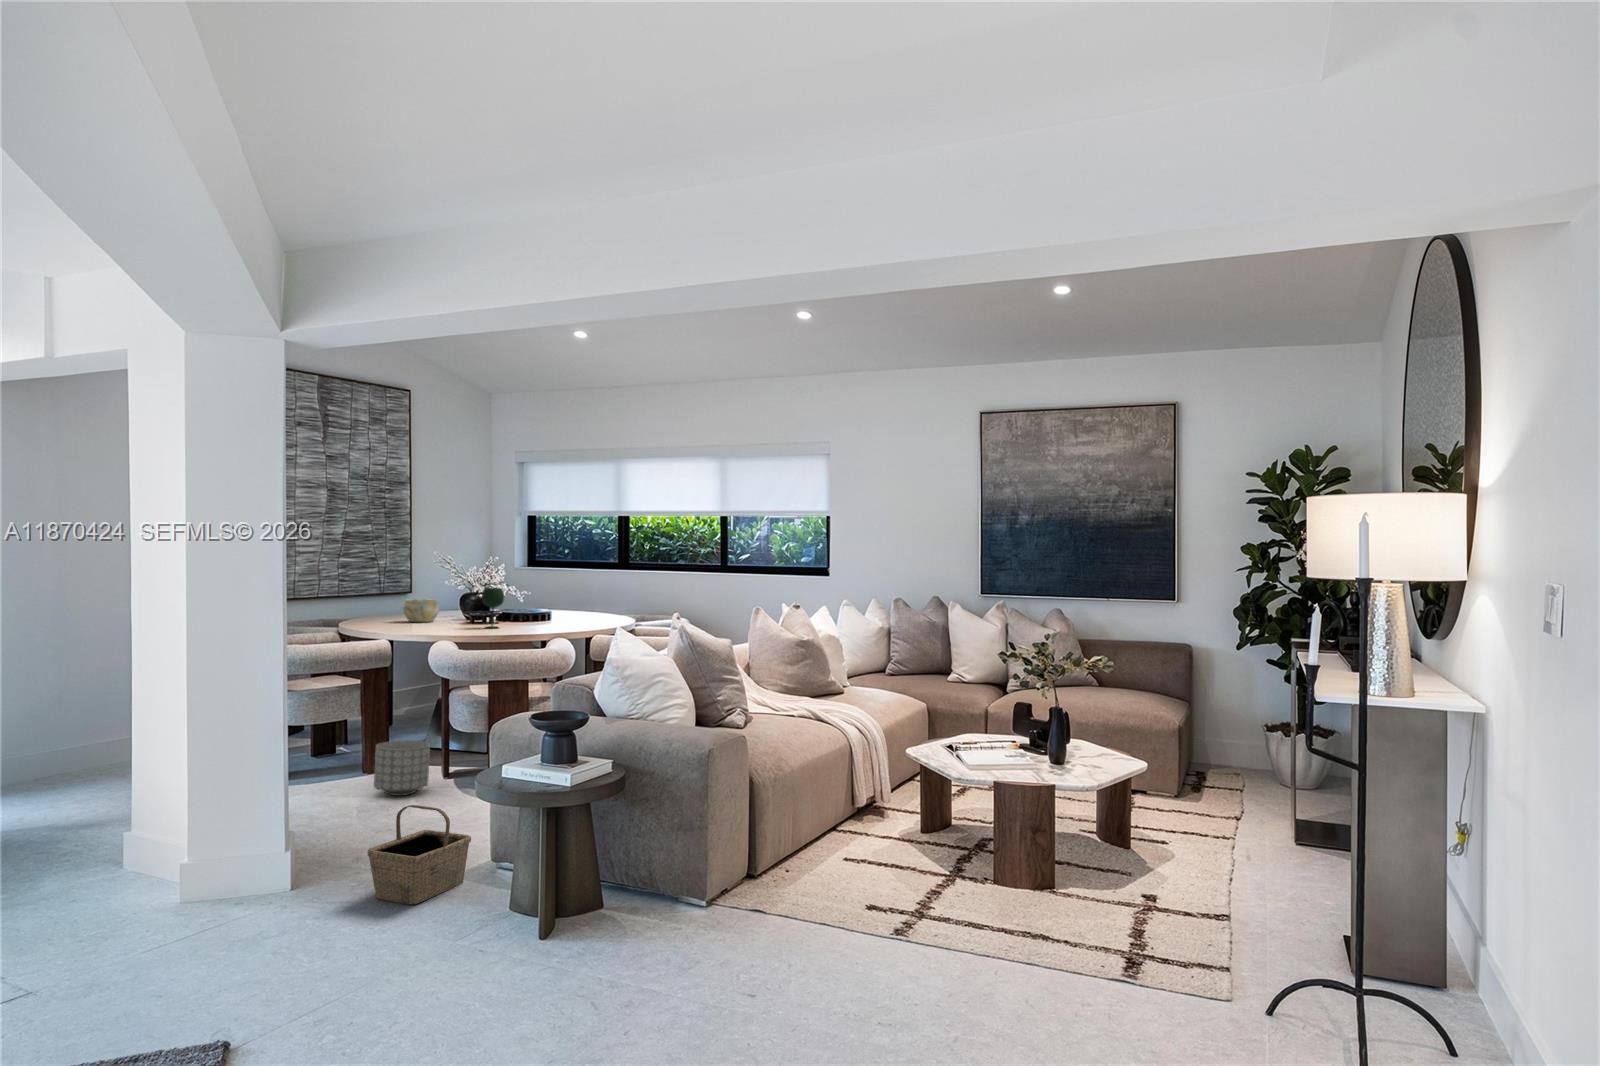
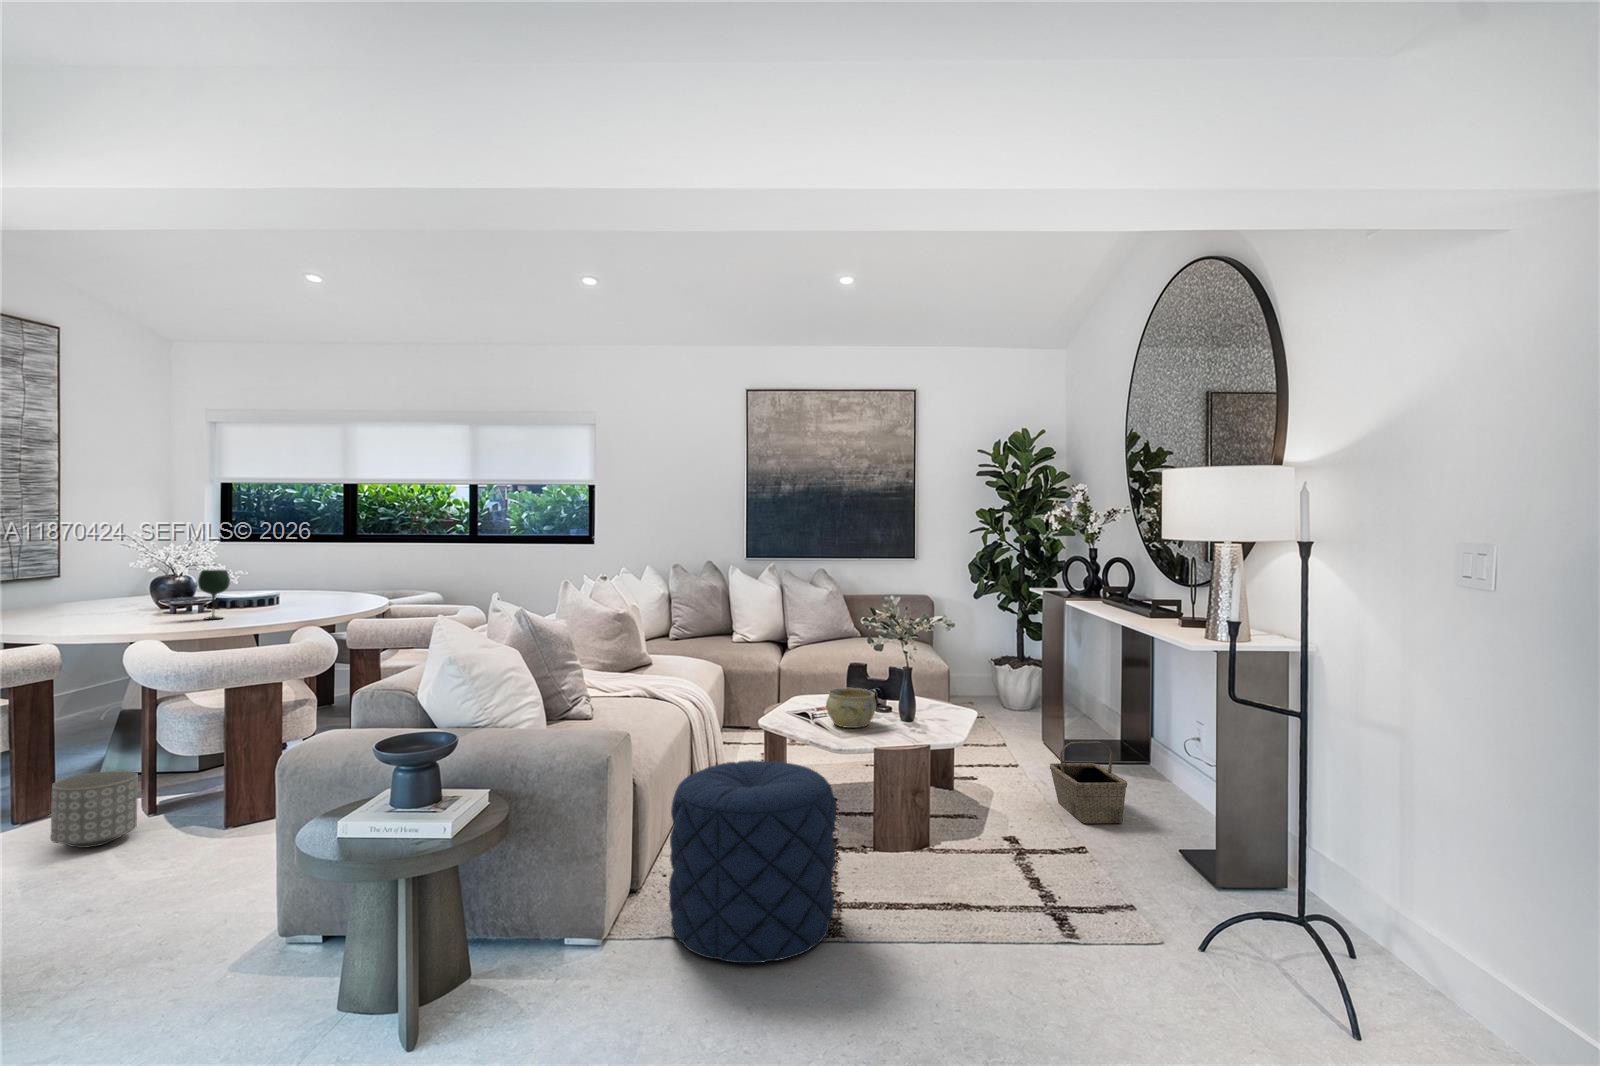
ceramic bowl: present [403,599,439,622] -> present [826,688,876,728]
pouf: none [759,770,908,941] -> present [669,760,836,963]
basket: present [368,805,471,904] -> present [1050,742,1127,823]

